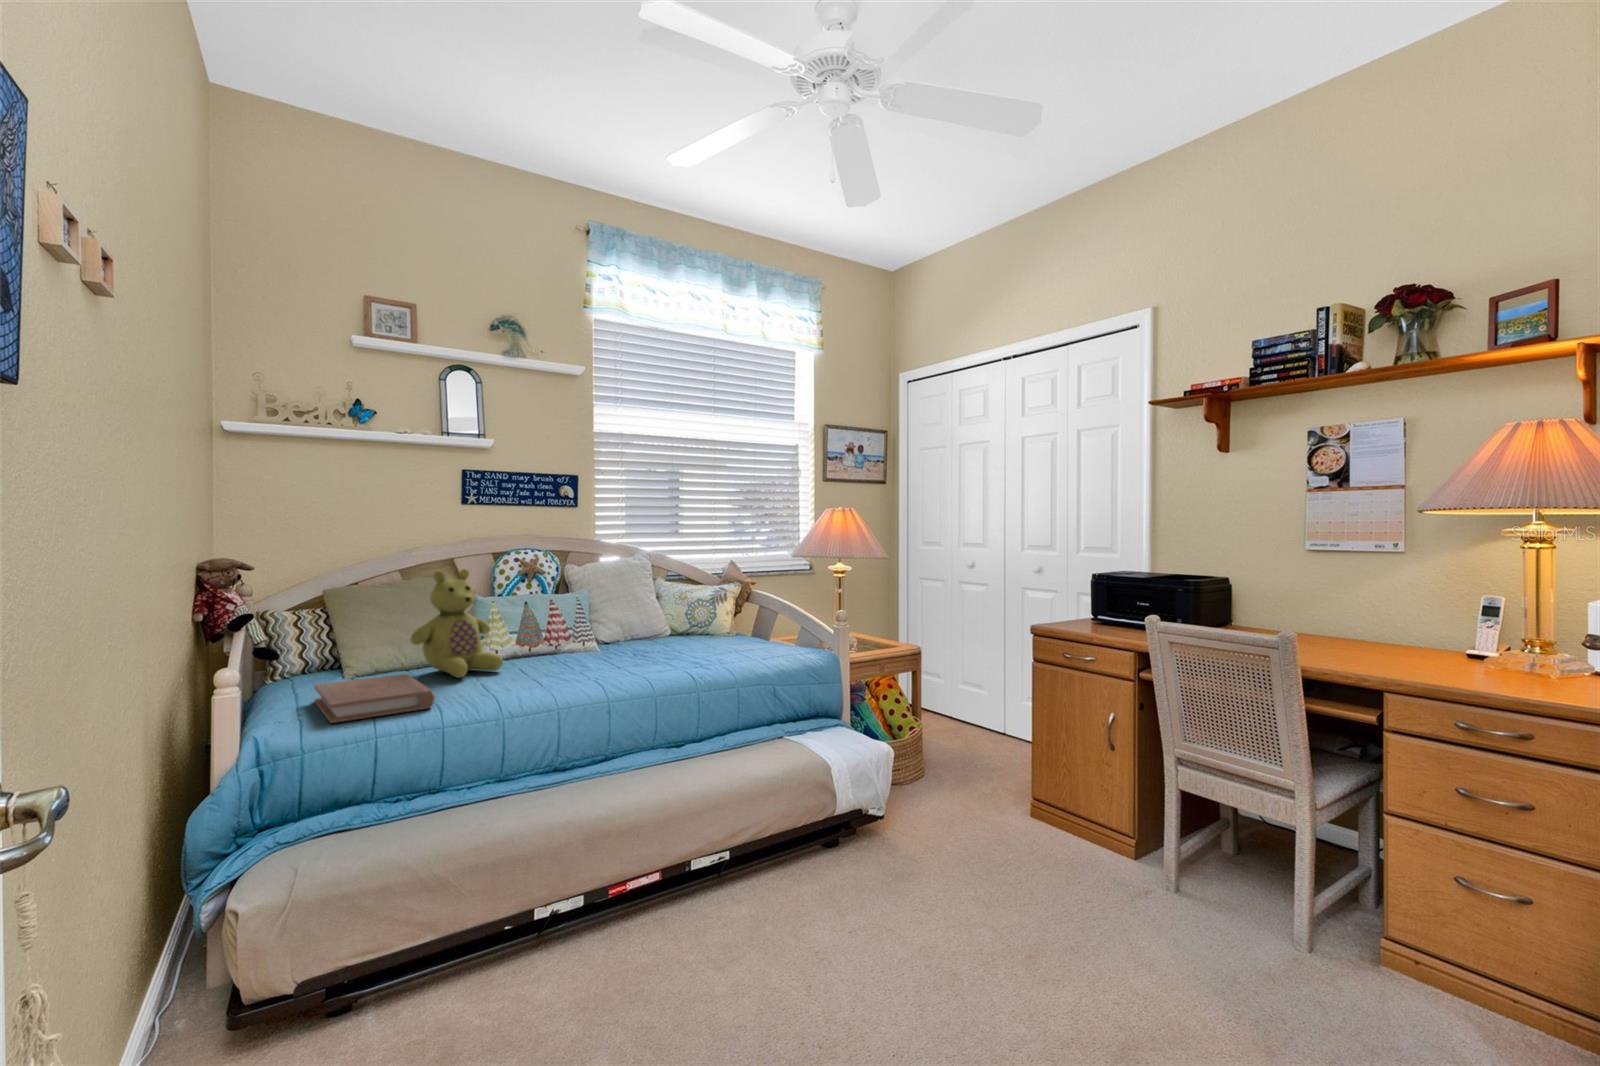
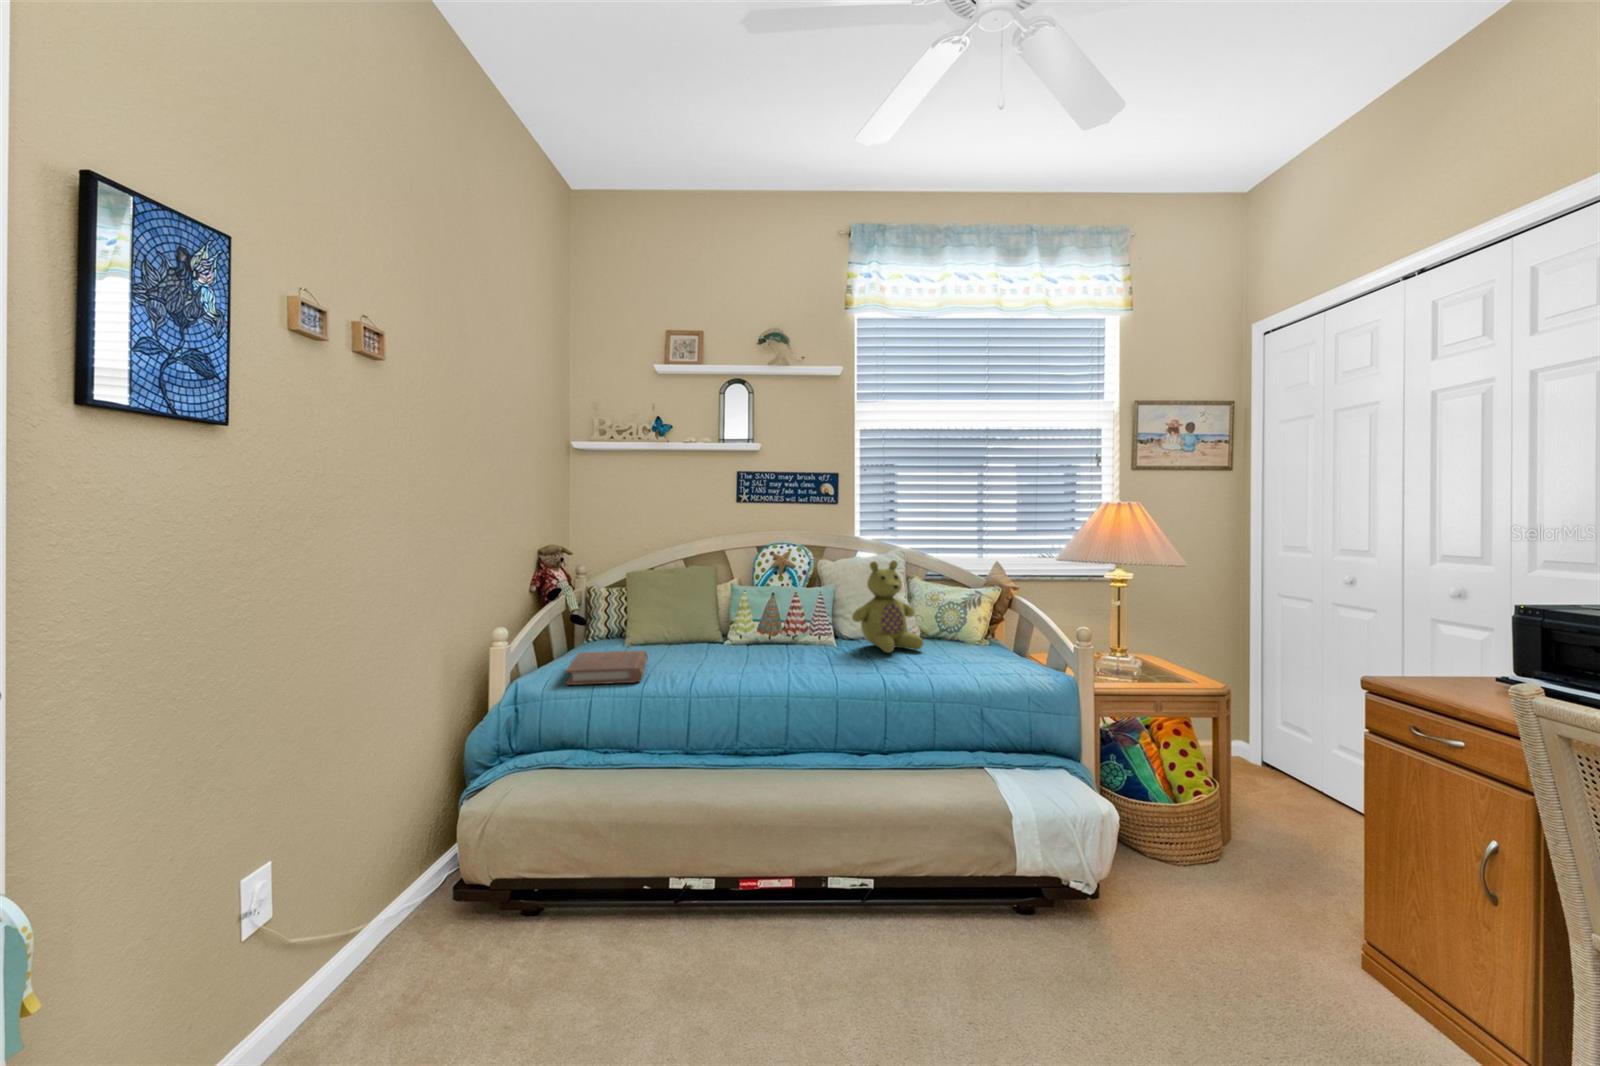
stuffed bear: present [410,569,503,678] -> present [852,561,923,653]

